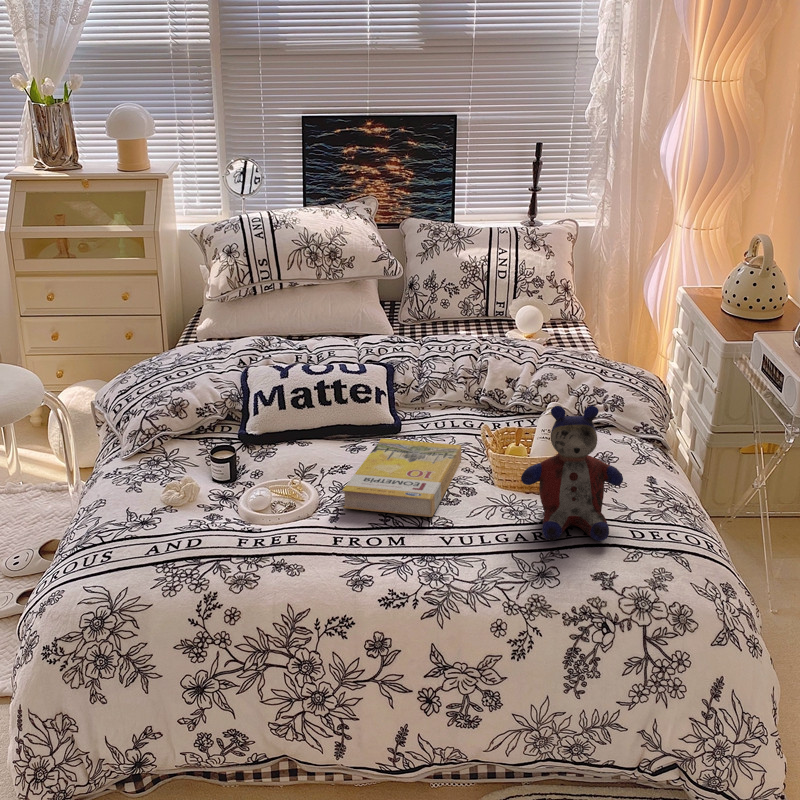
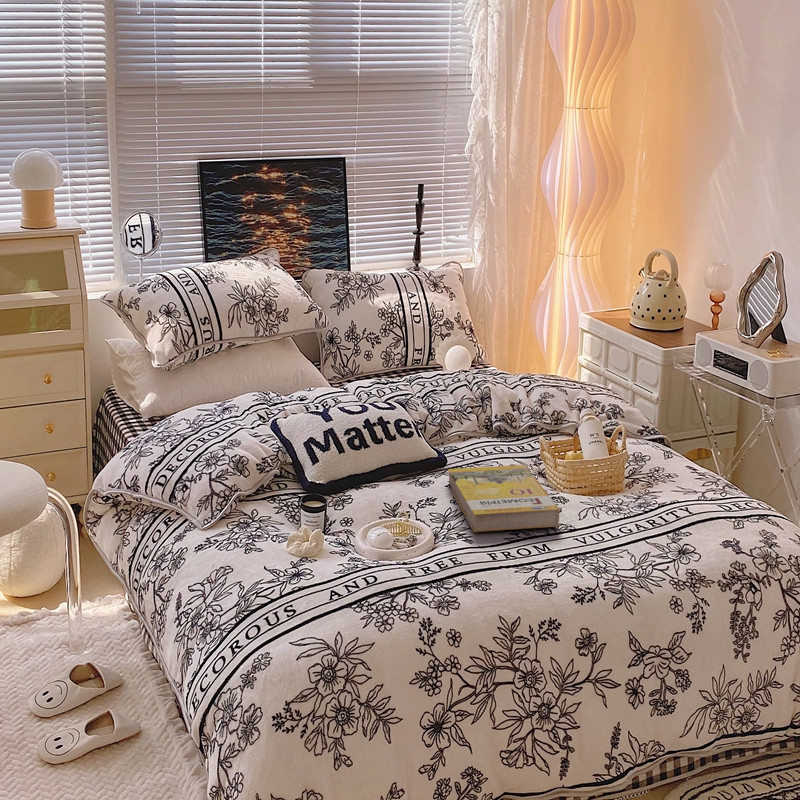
stuffed bear: present [521,406,623,541] -> none [628,406,717,527]

